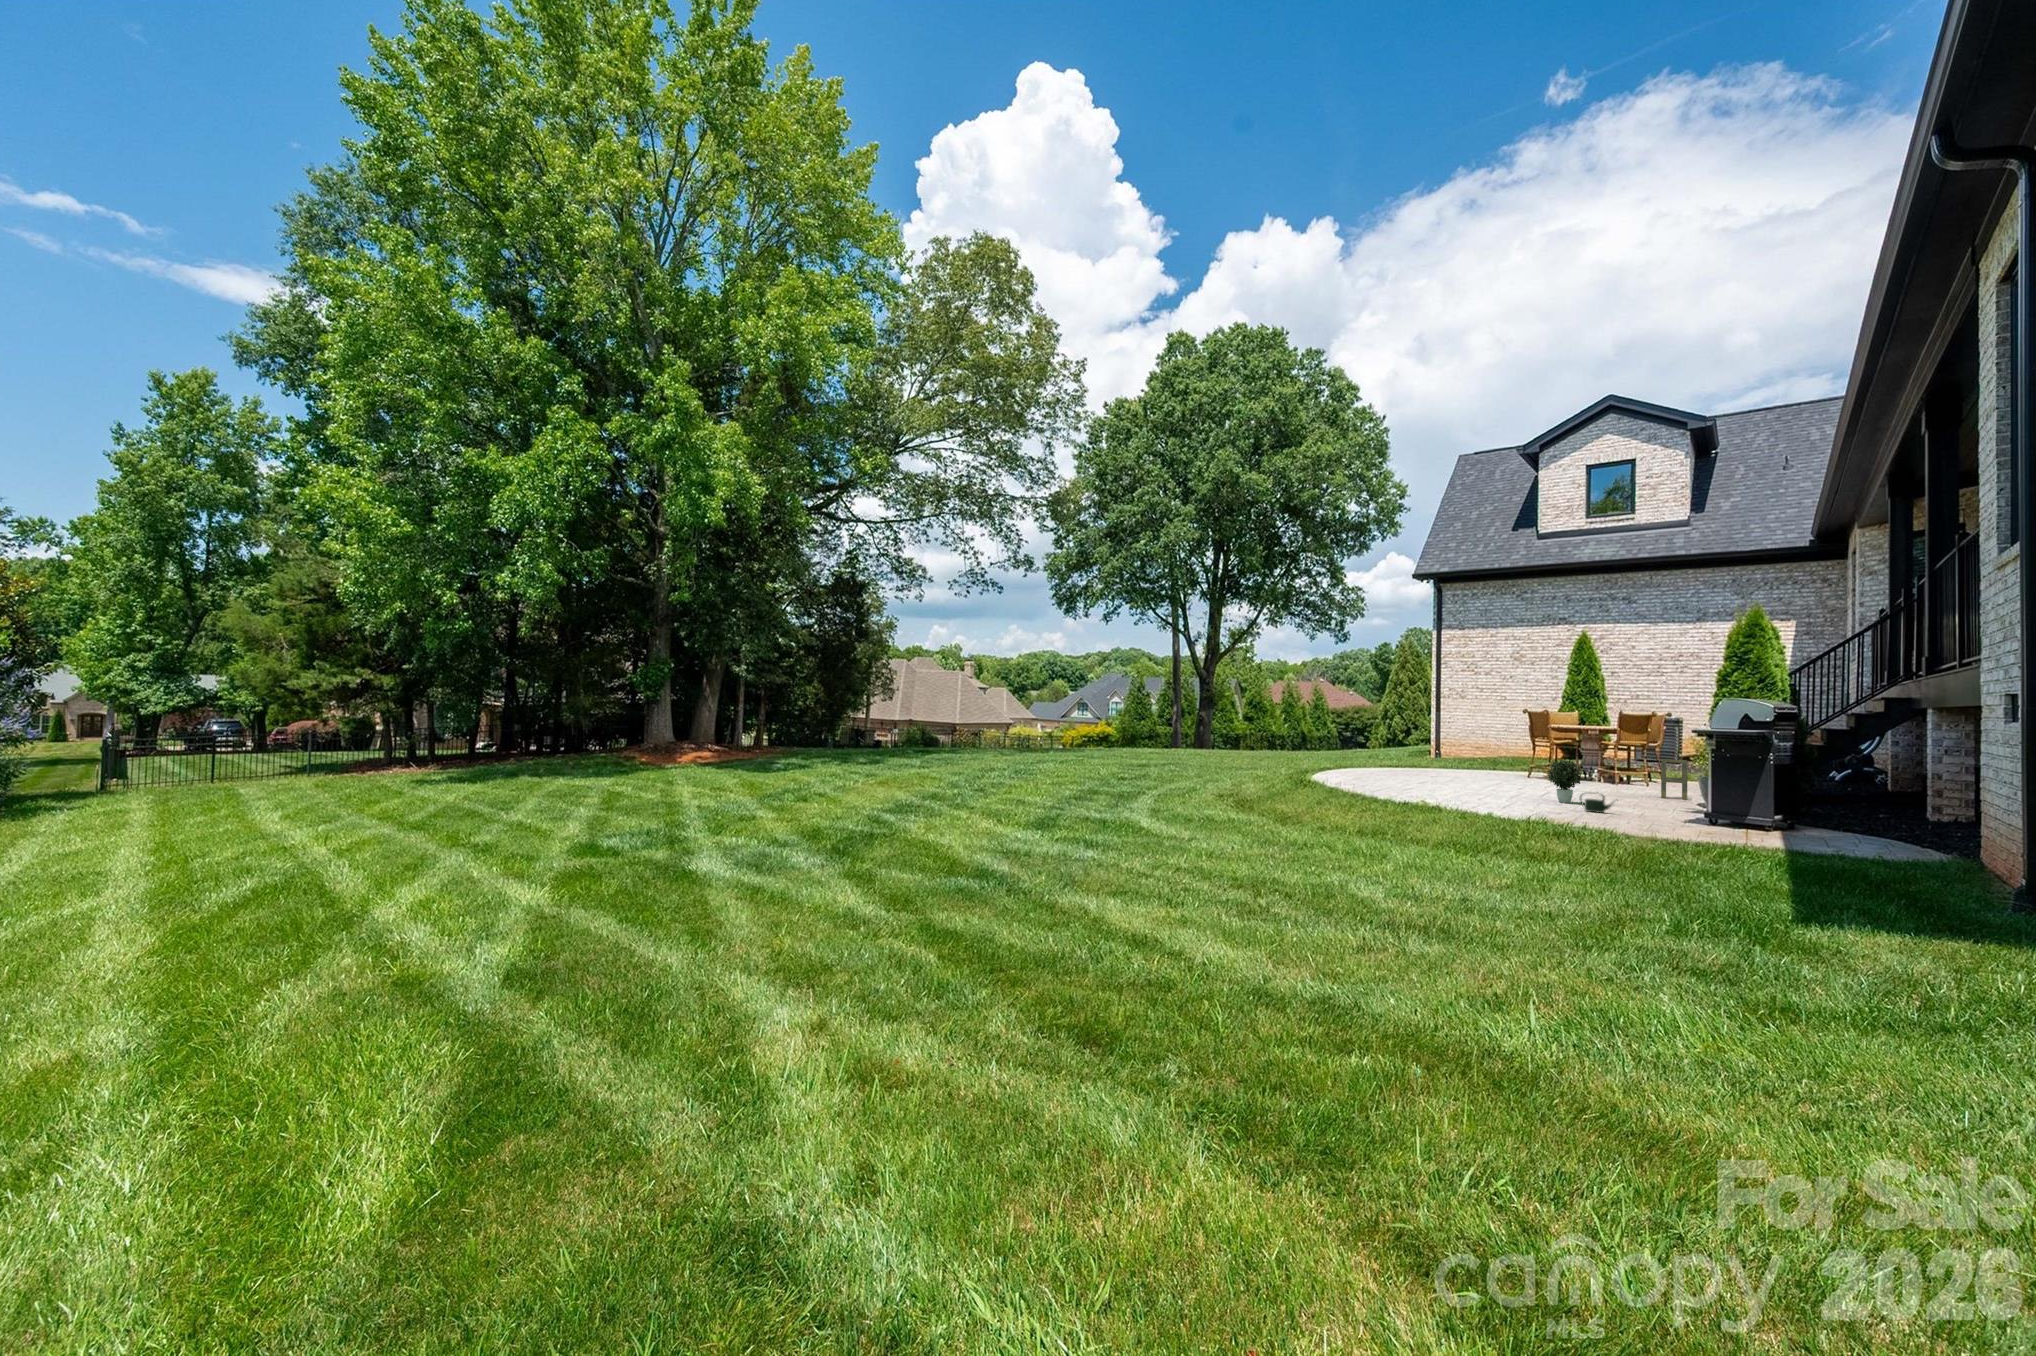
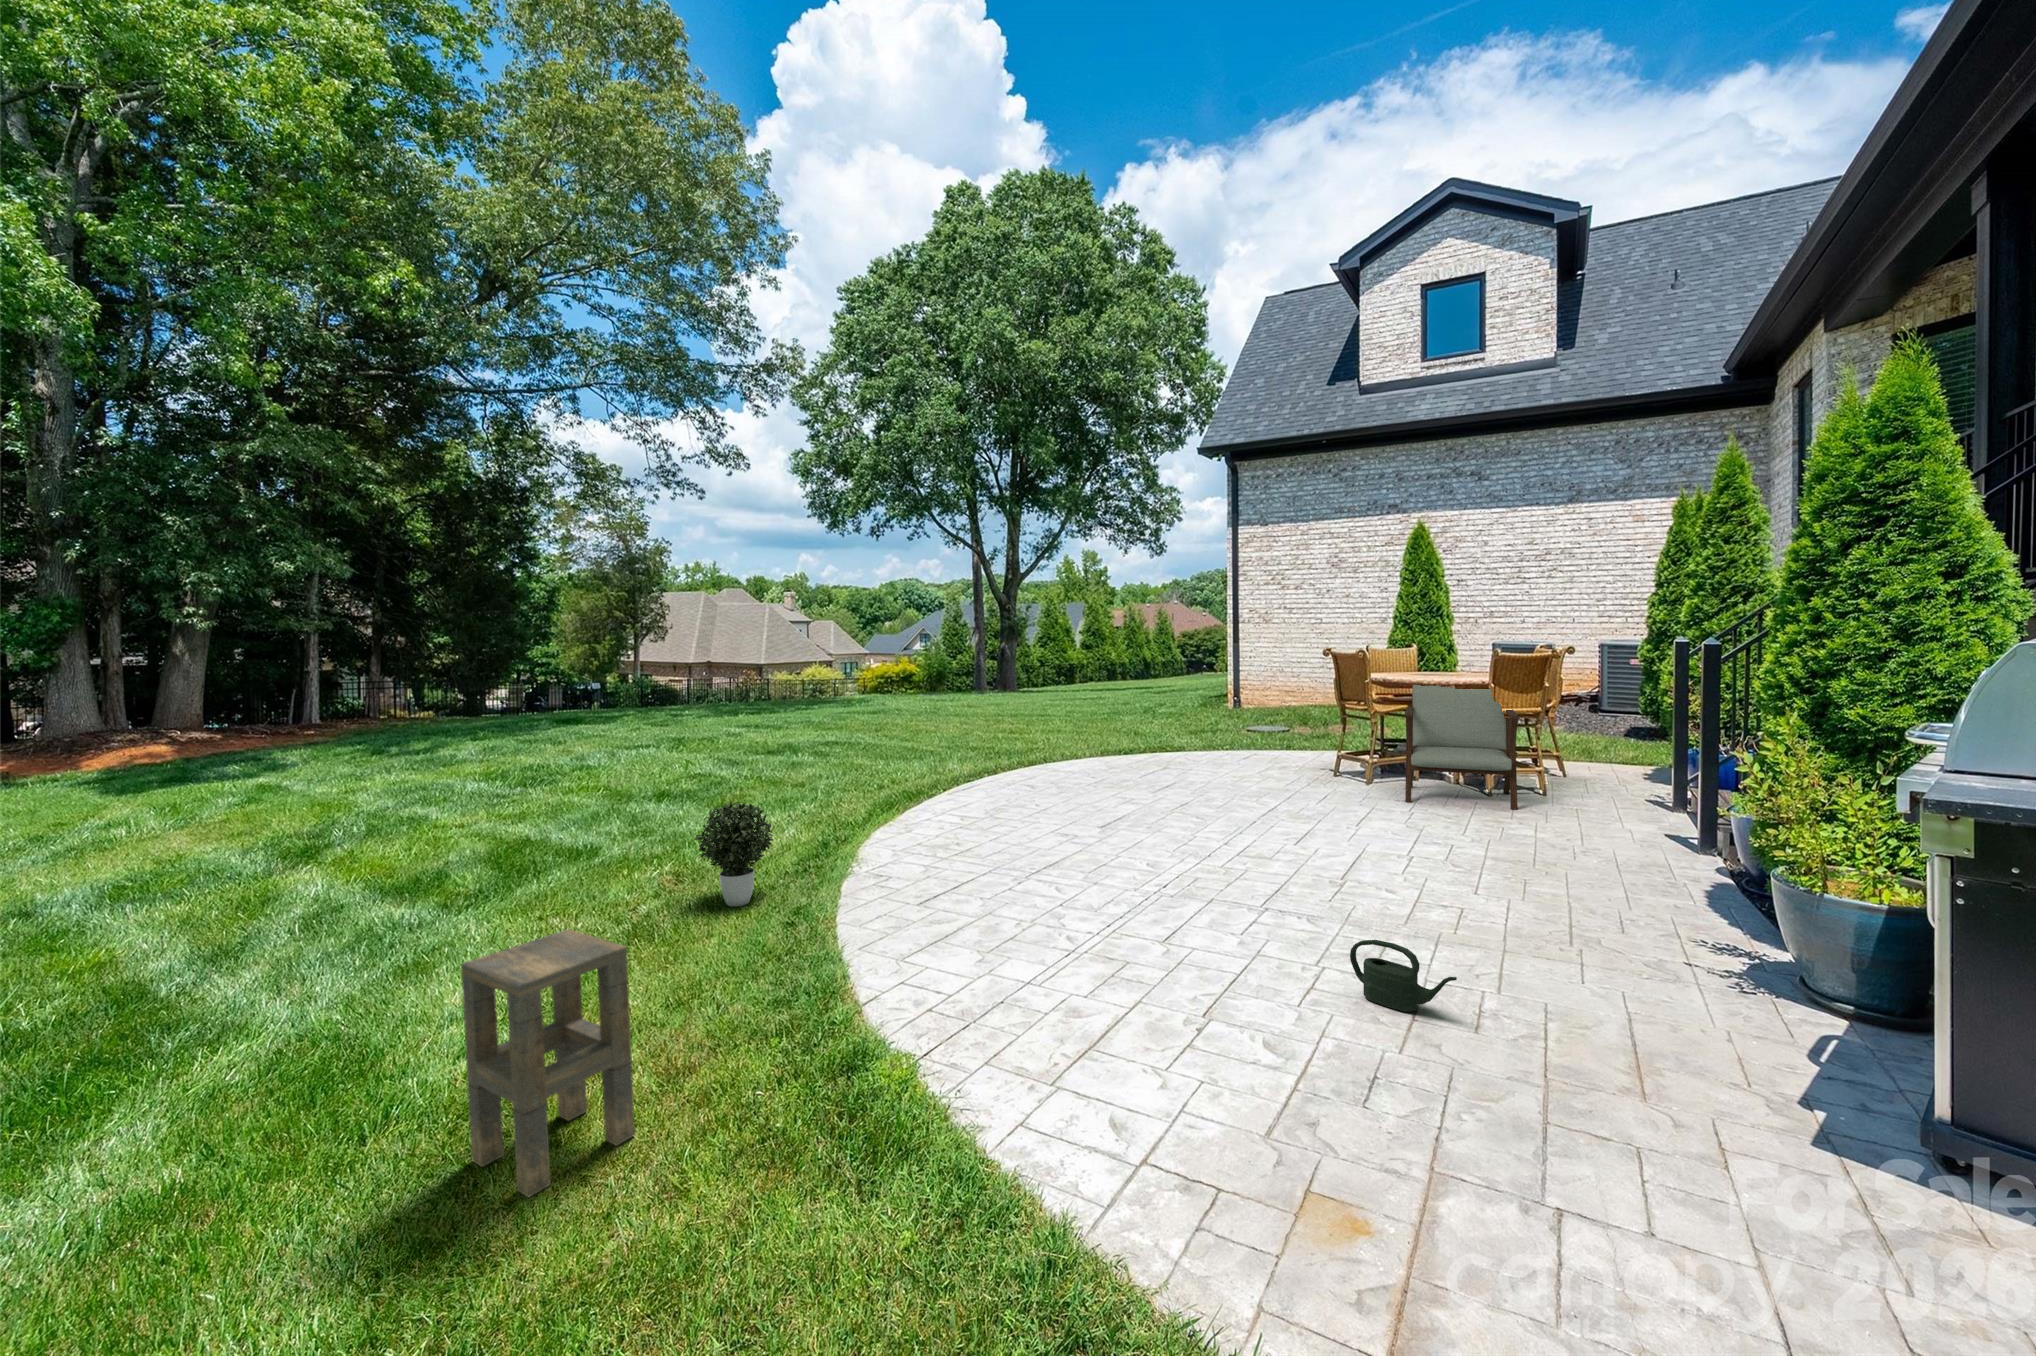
lounge chair: none [1586,730,1651,795] -> present [1405,685,1519,810]
side table: present [1661,759,1687,800] -> present [461,929,635,1197]
potted plant: present [1547,760,1582,803] -> present [695,802,773,907]

